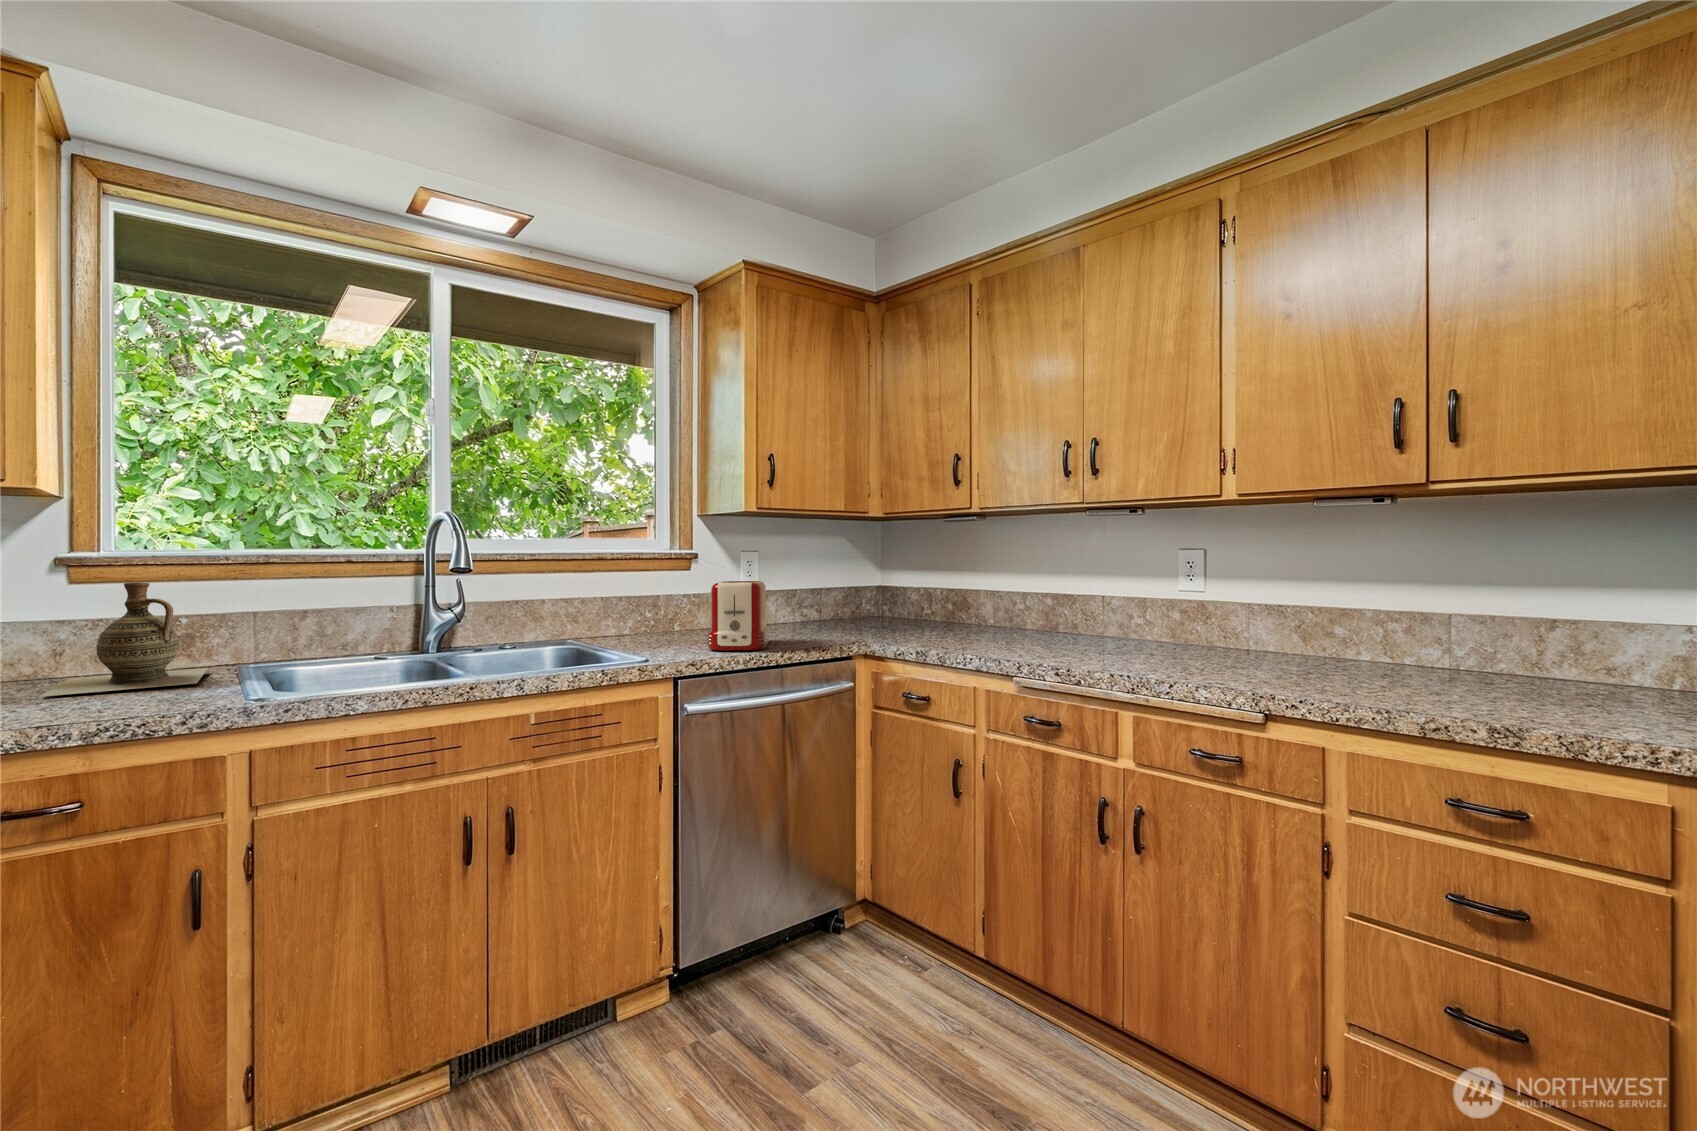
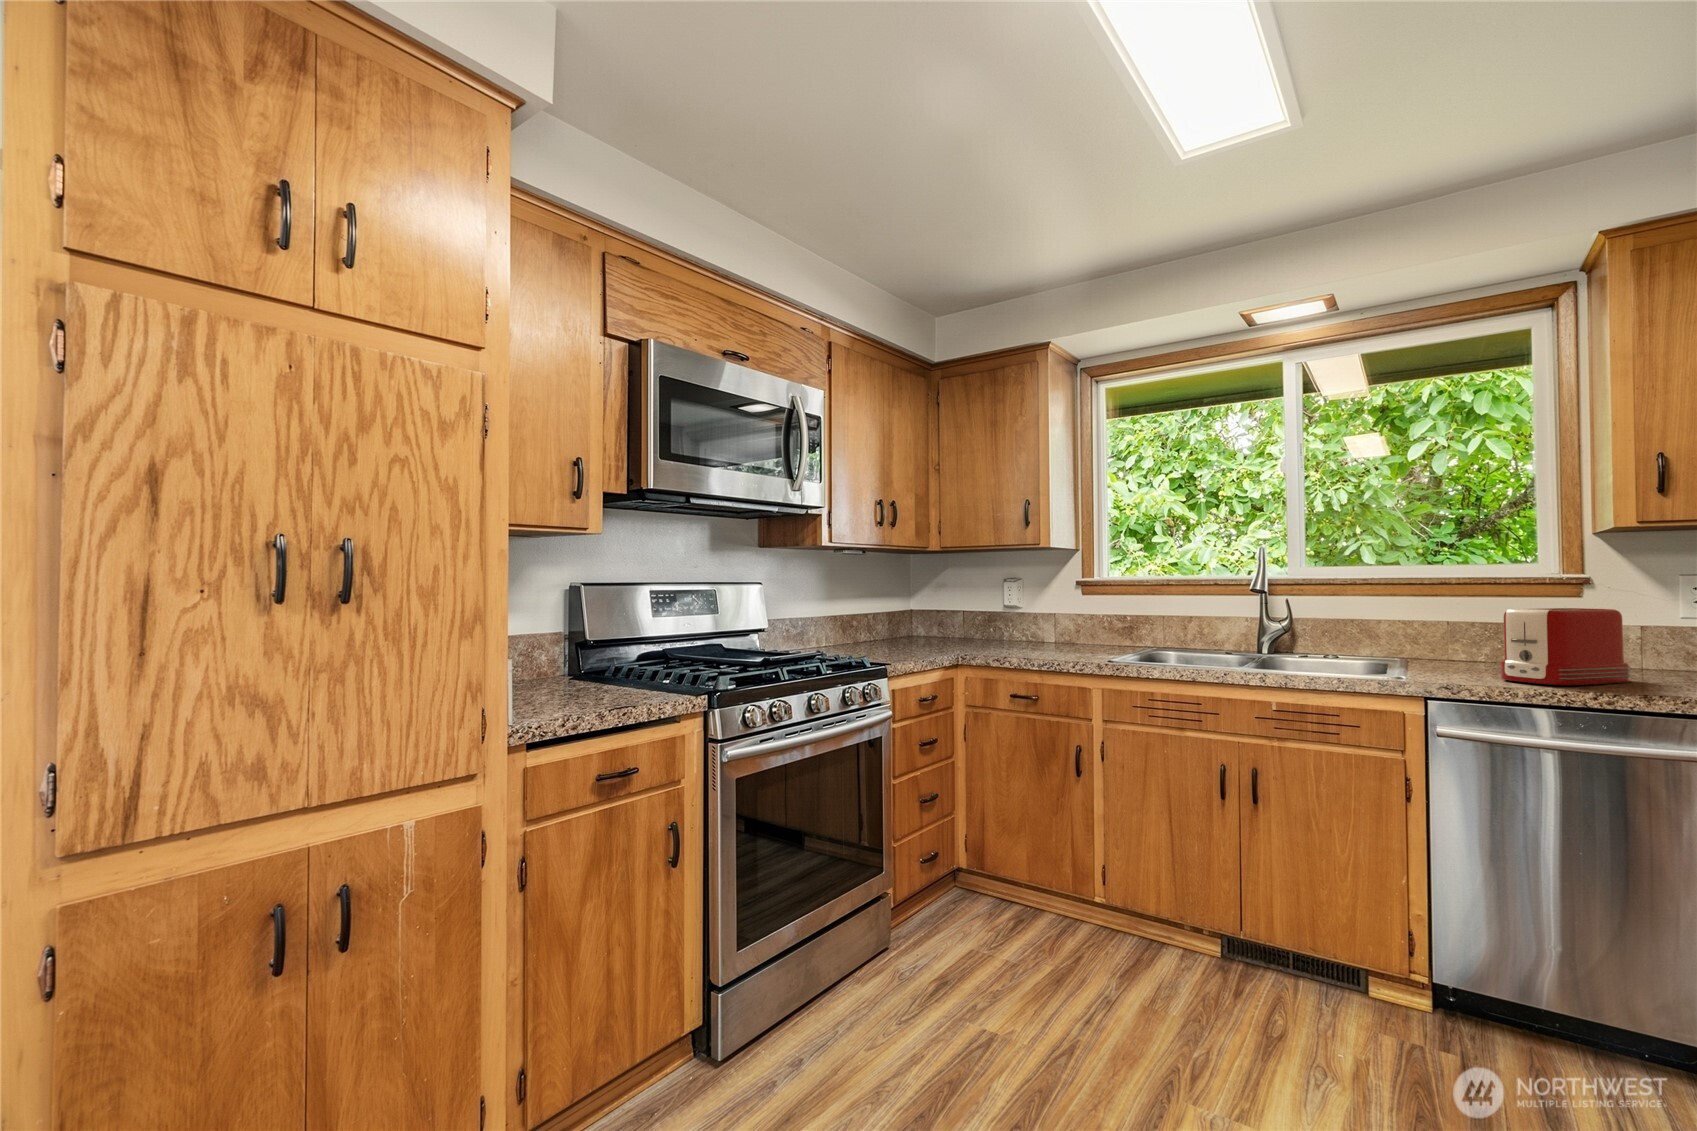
ceramic jug: present [40,582,208,697] -> none [1052,597,1133,654]

